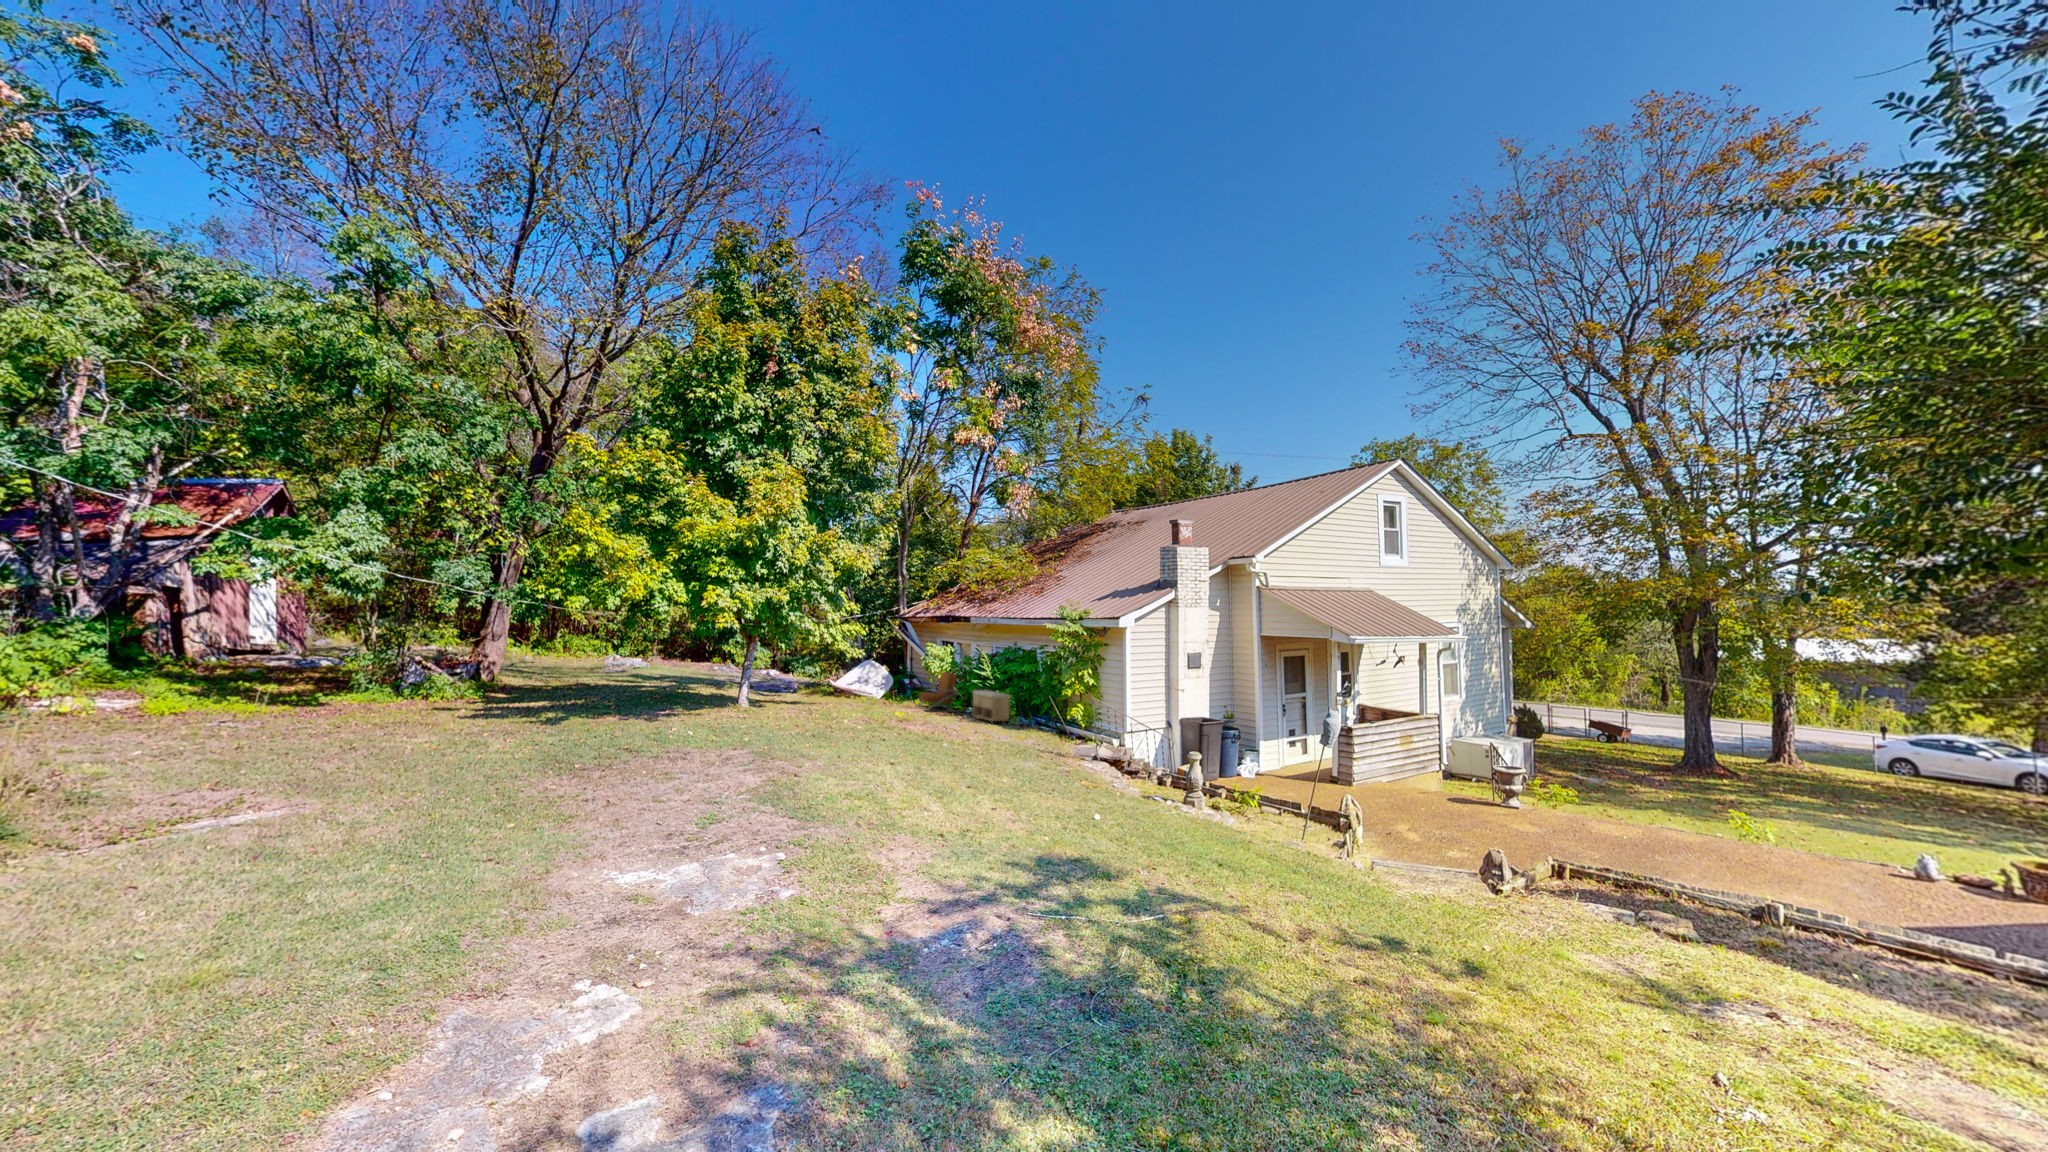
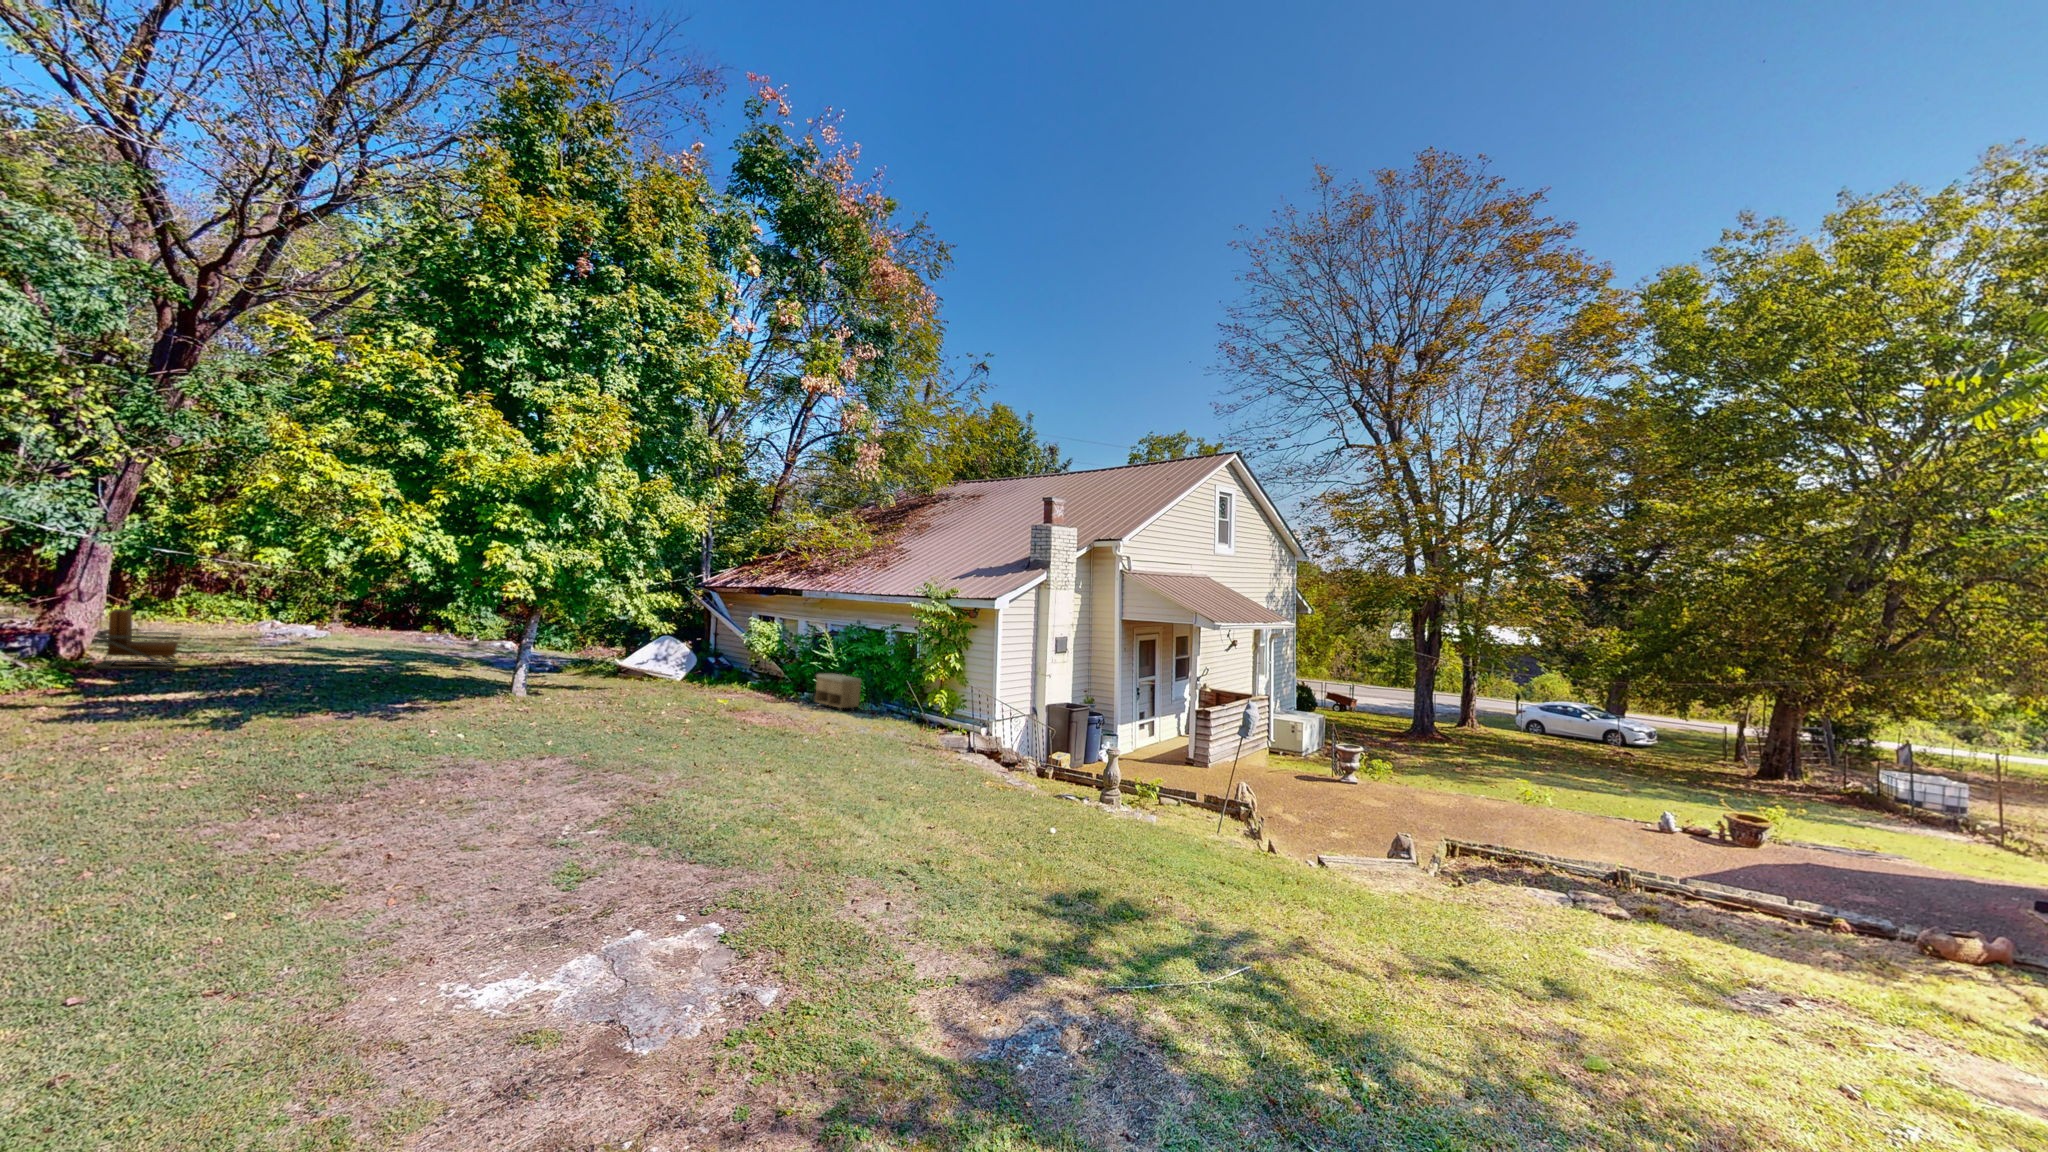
lounge chair: present [917,672,958,712] -> present [96,609,181,669]

